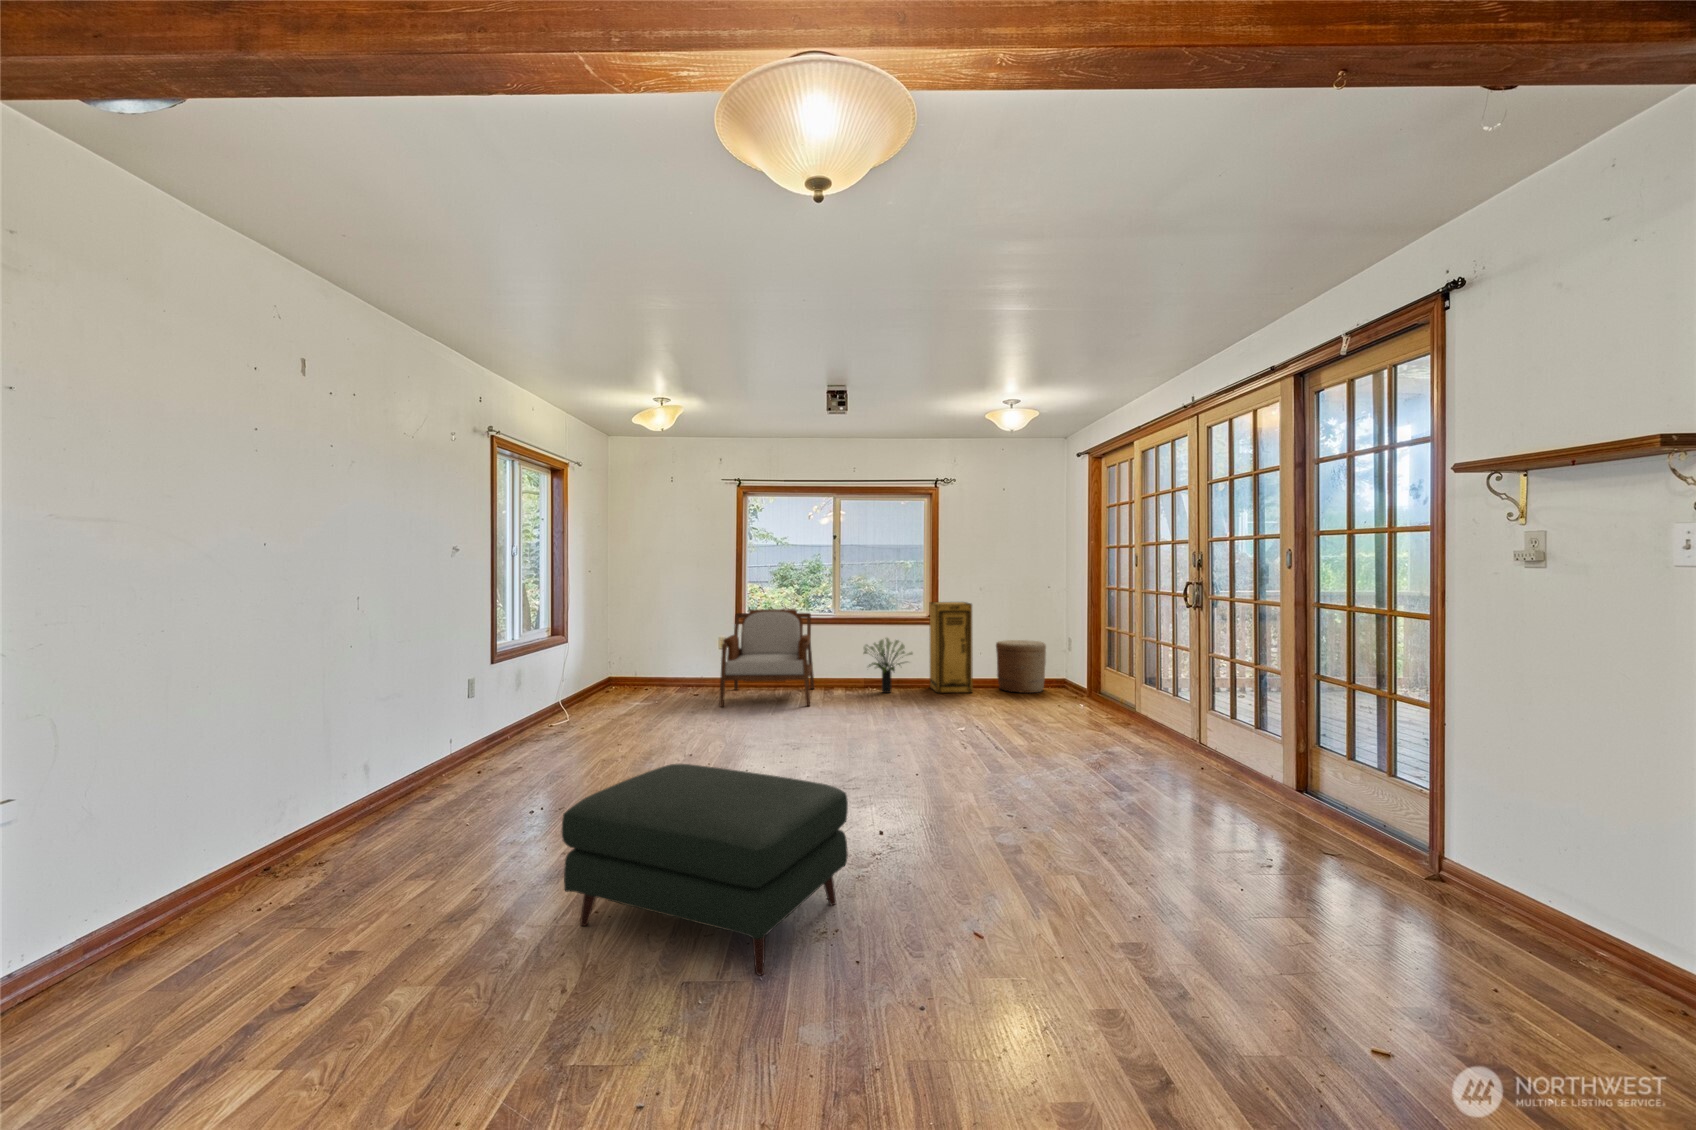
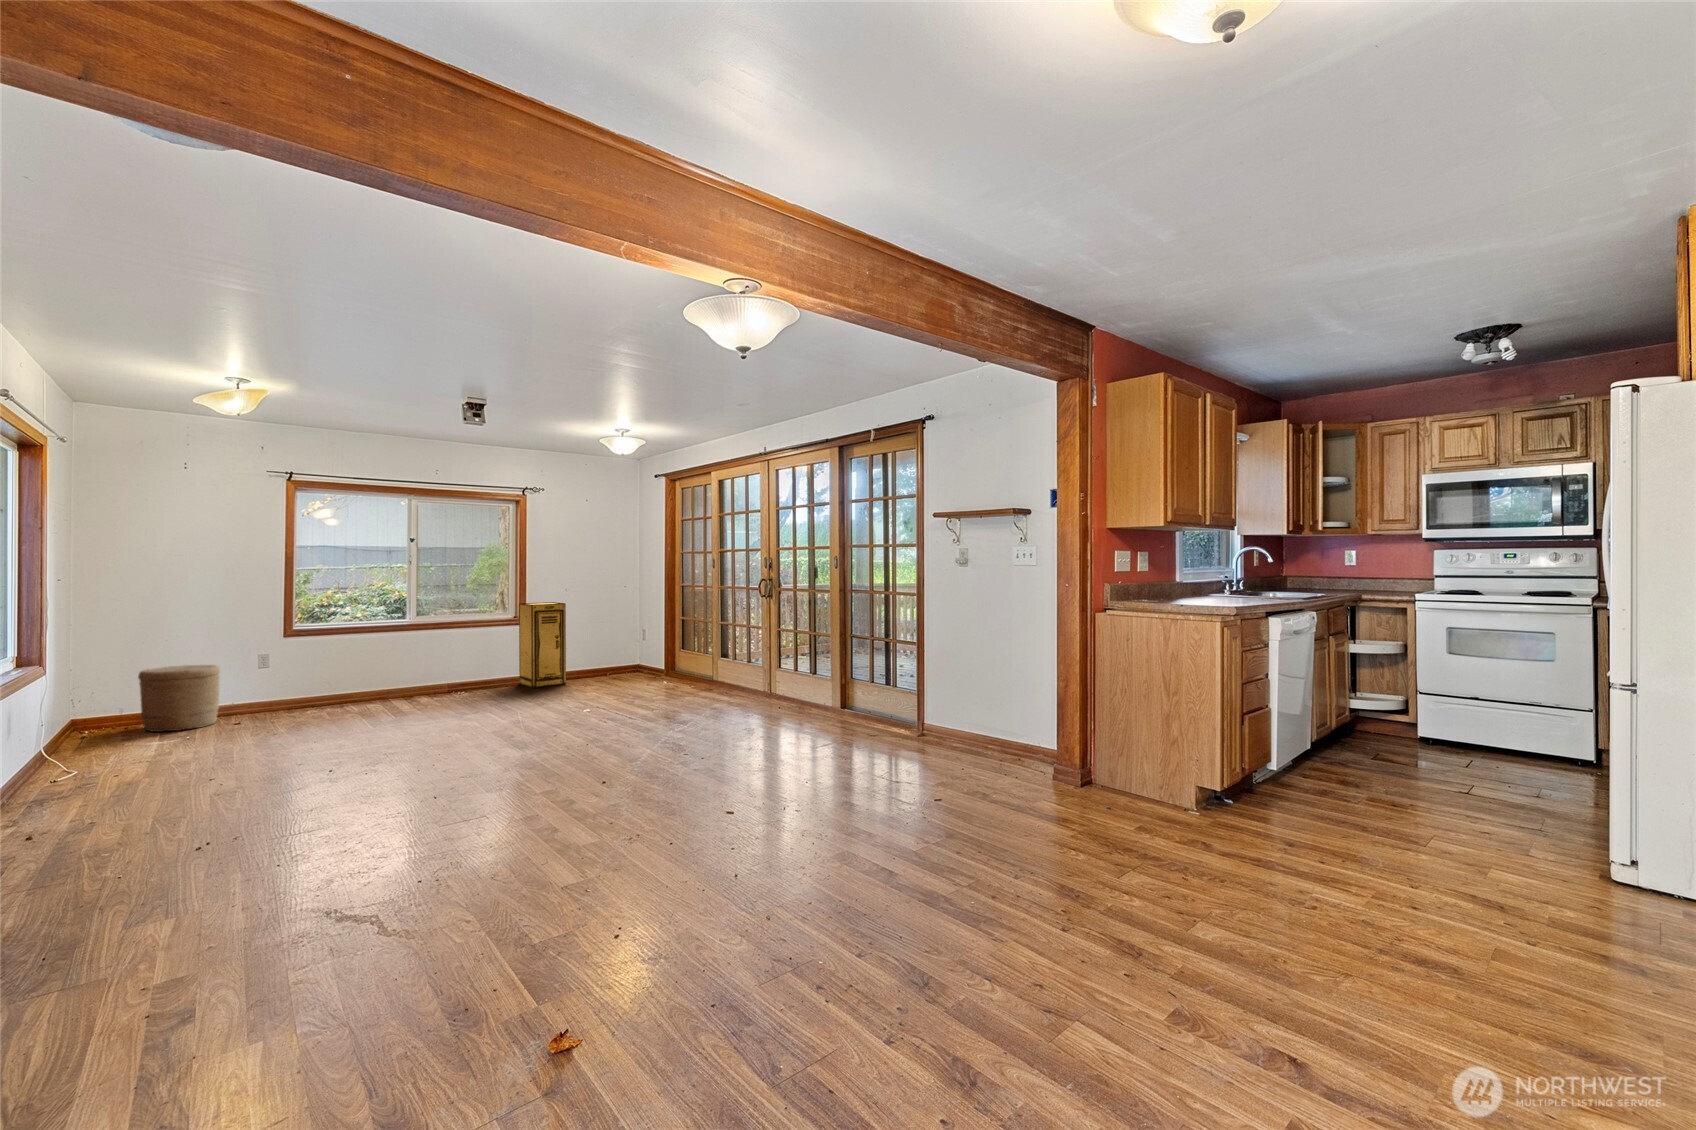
armchair: present [719,609,814,707] -> none [286,616,409,726]
potted plant: present [863,638,913,693] -> none [453,639,508,693]
woven basket: present [996,640,1046,693] -> present [138,665,220,732]
ottoman: present [562,764,848,975] -> none [391,731,621,882]

